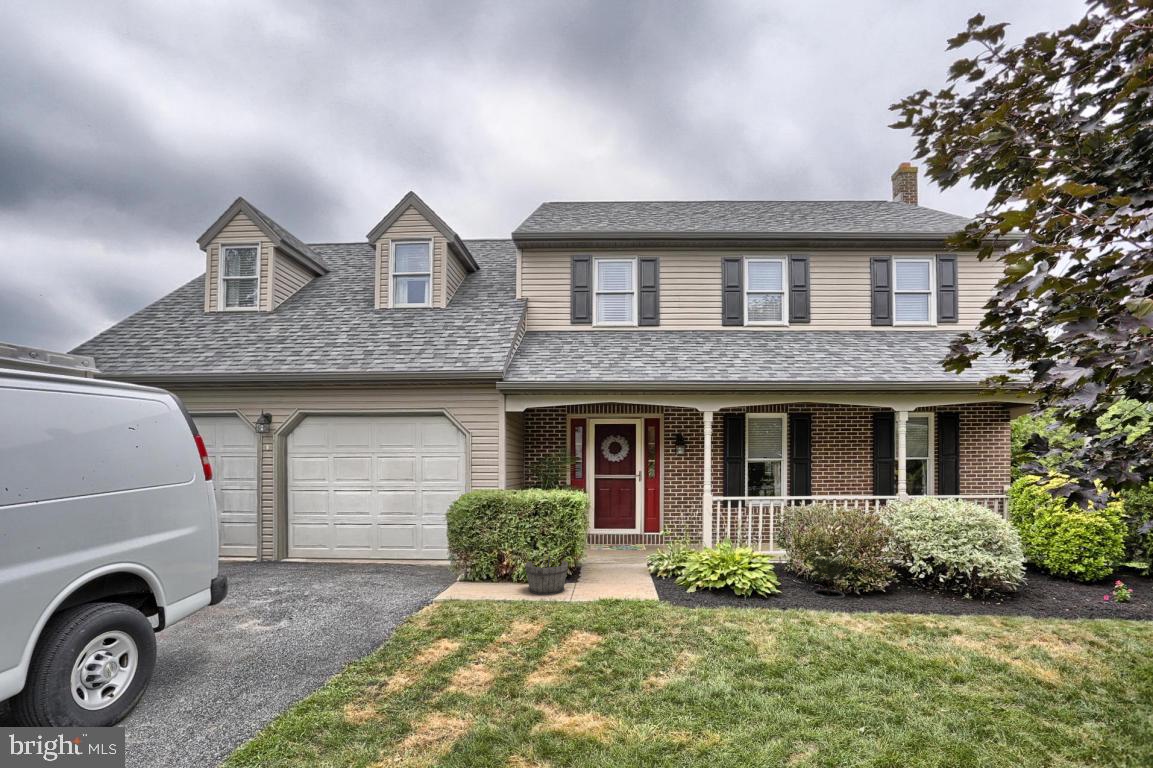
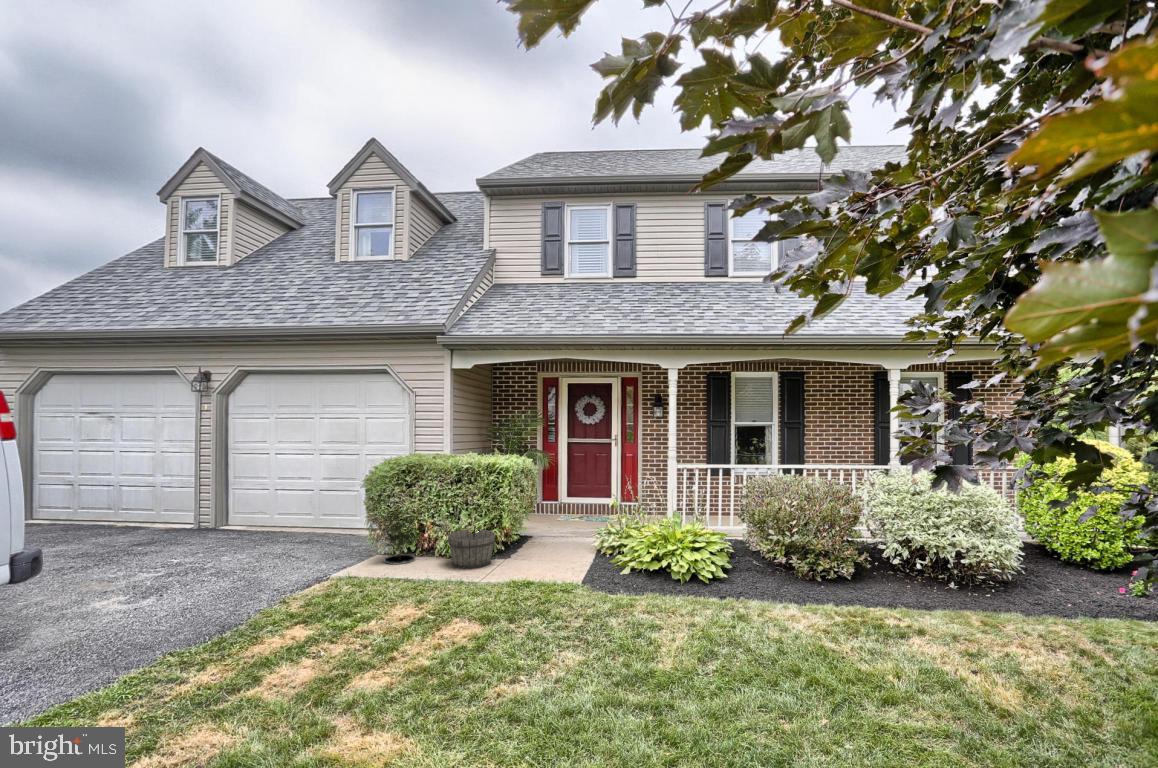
potted tree: present [812,543,845,599] -> present [384,508,417,565]

